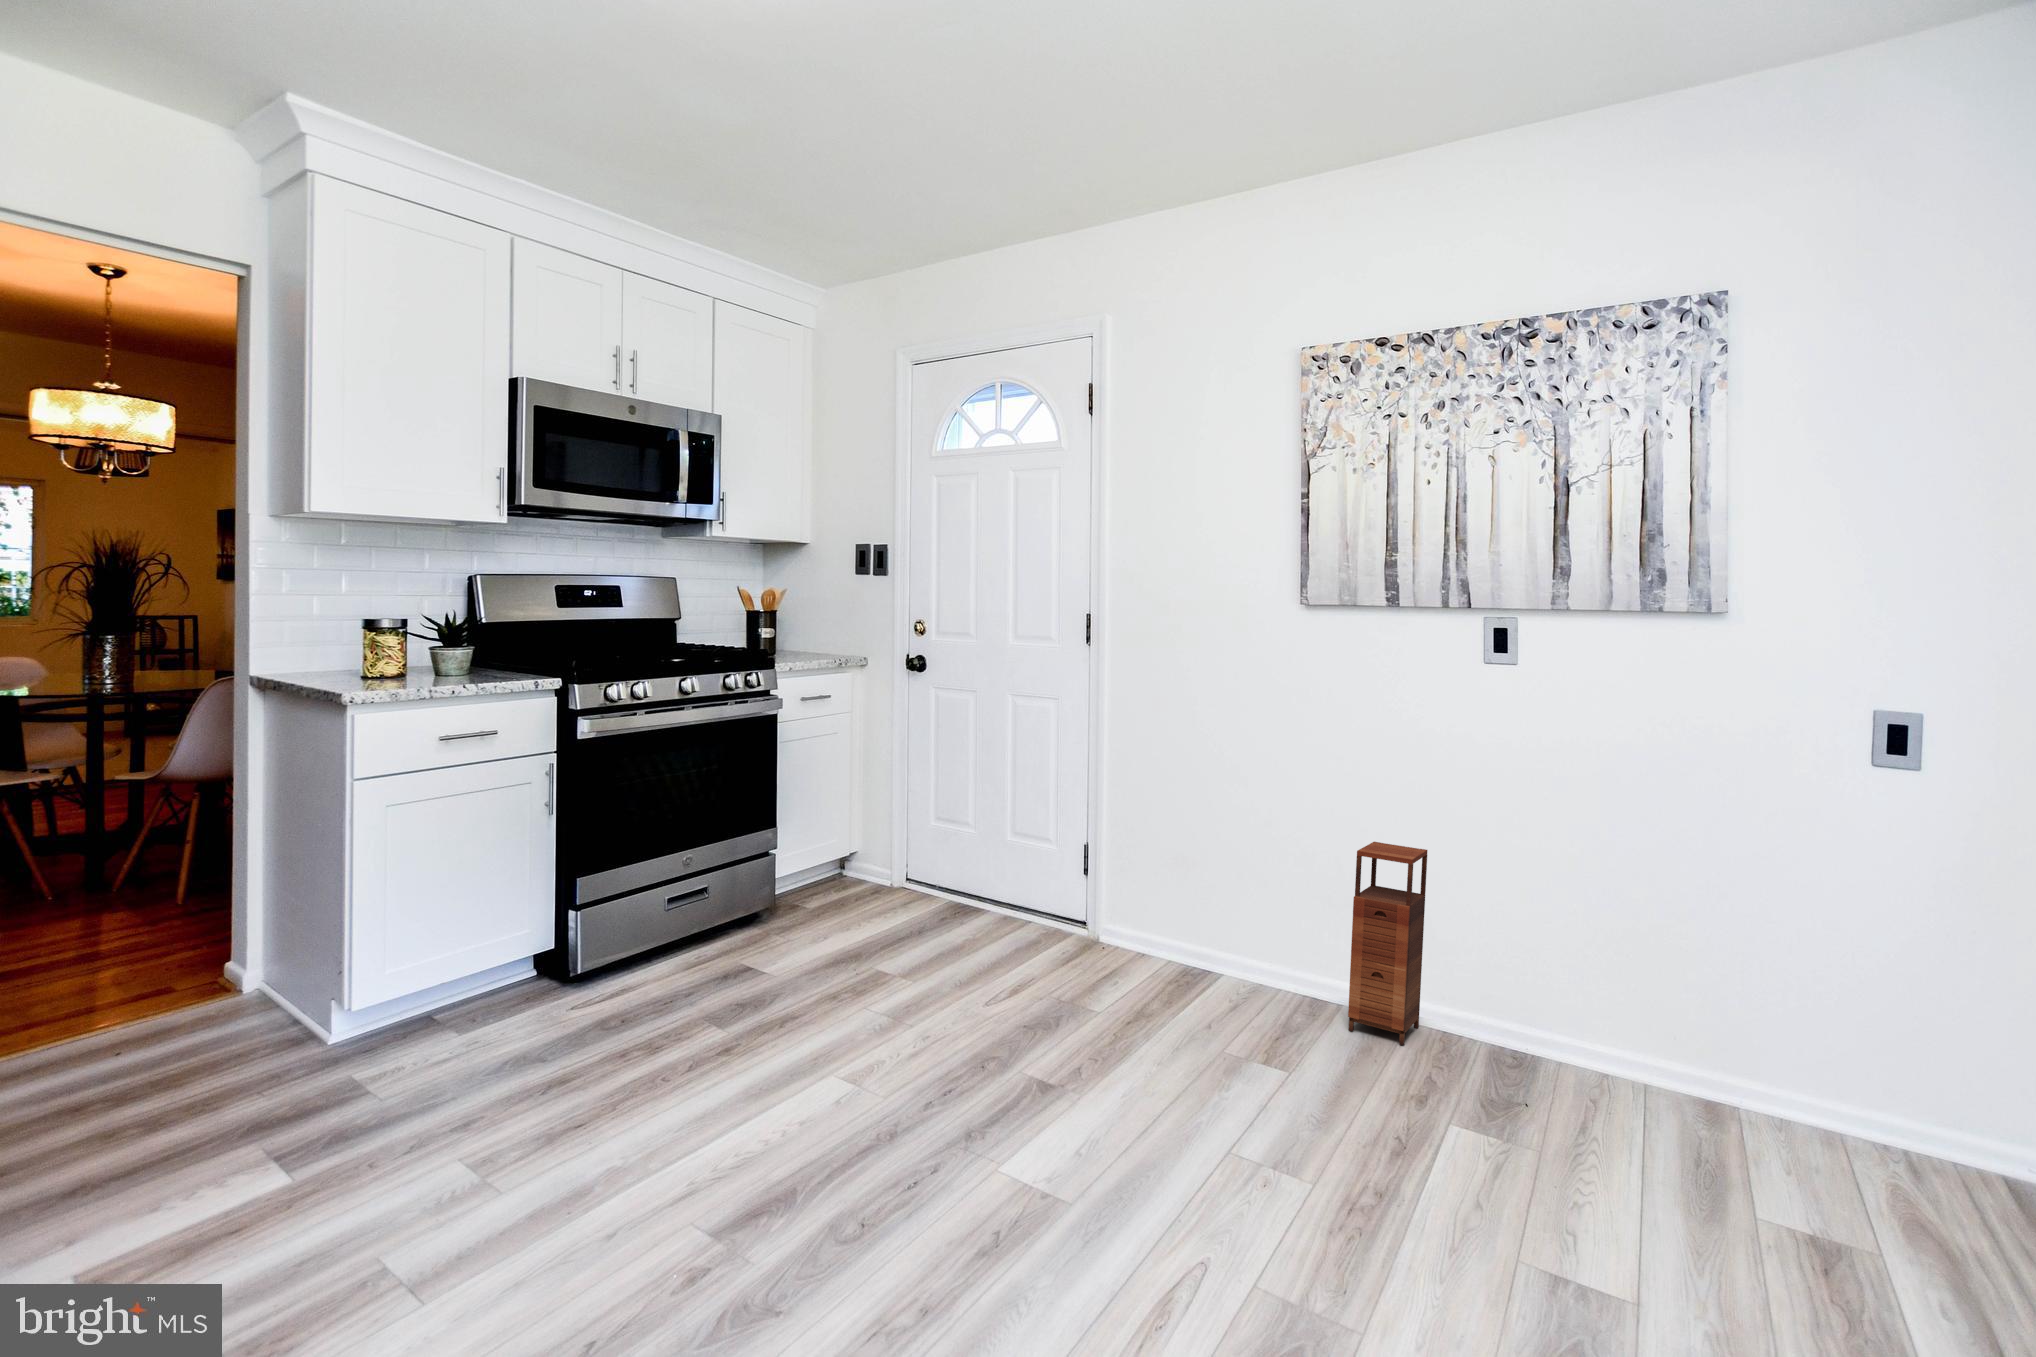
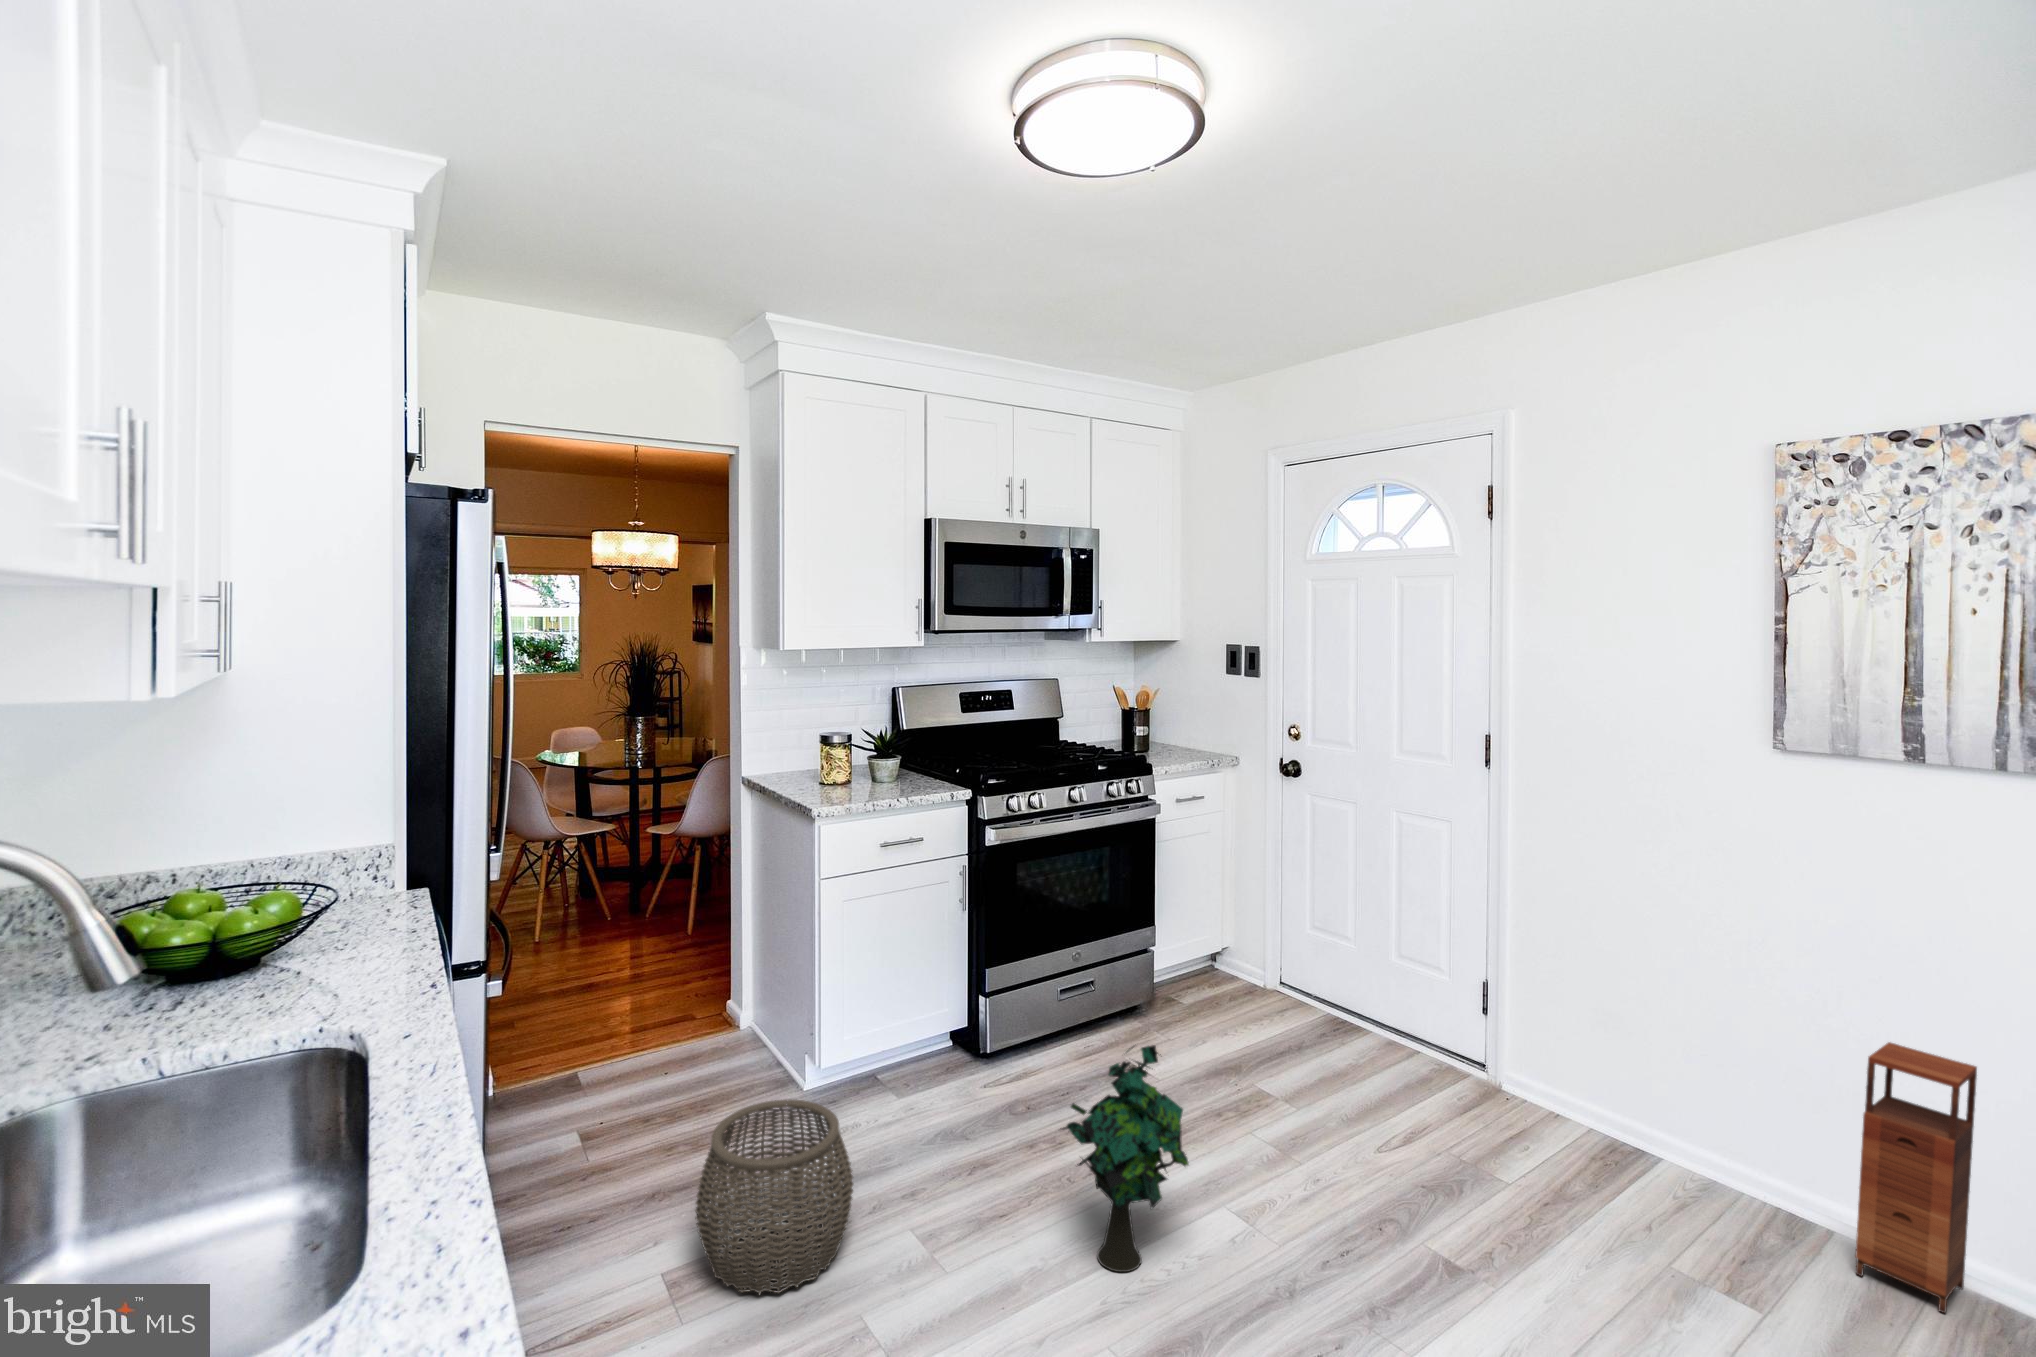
decorative plant: none [647,898,789,1131] -> present [1062,1045,1189,1272]
woven basket: none [177,1008,401,1225] -> present [695,1100,853,1295]

